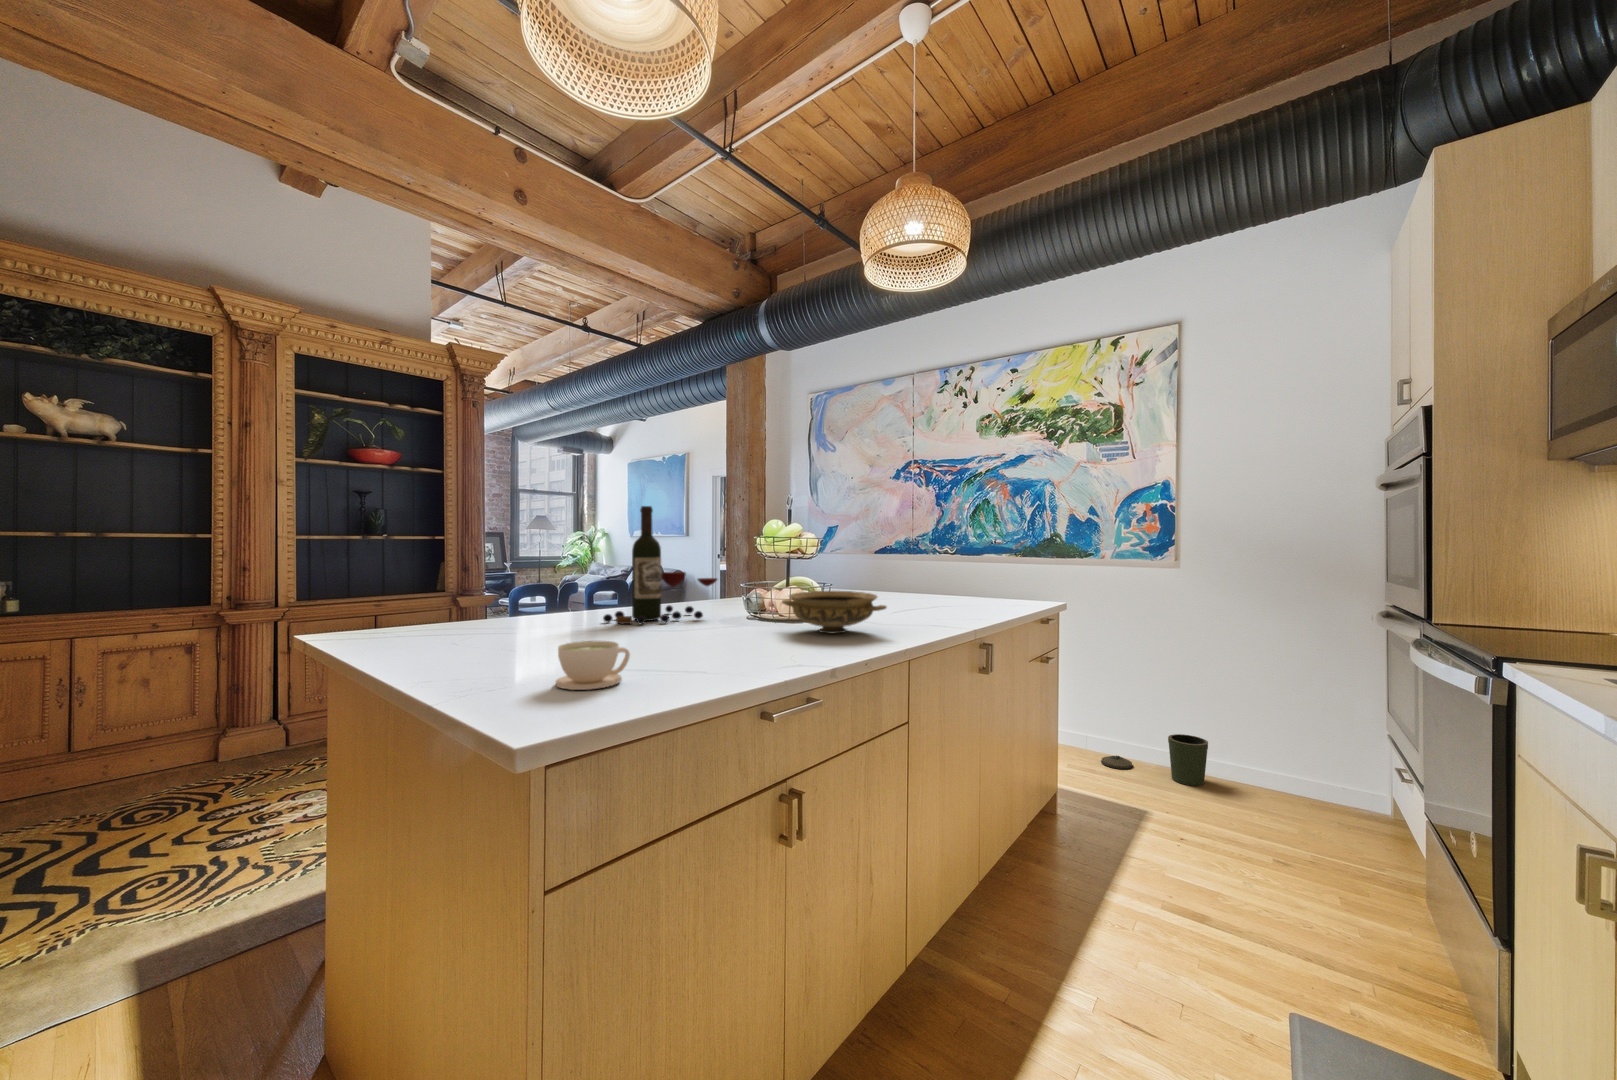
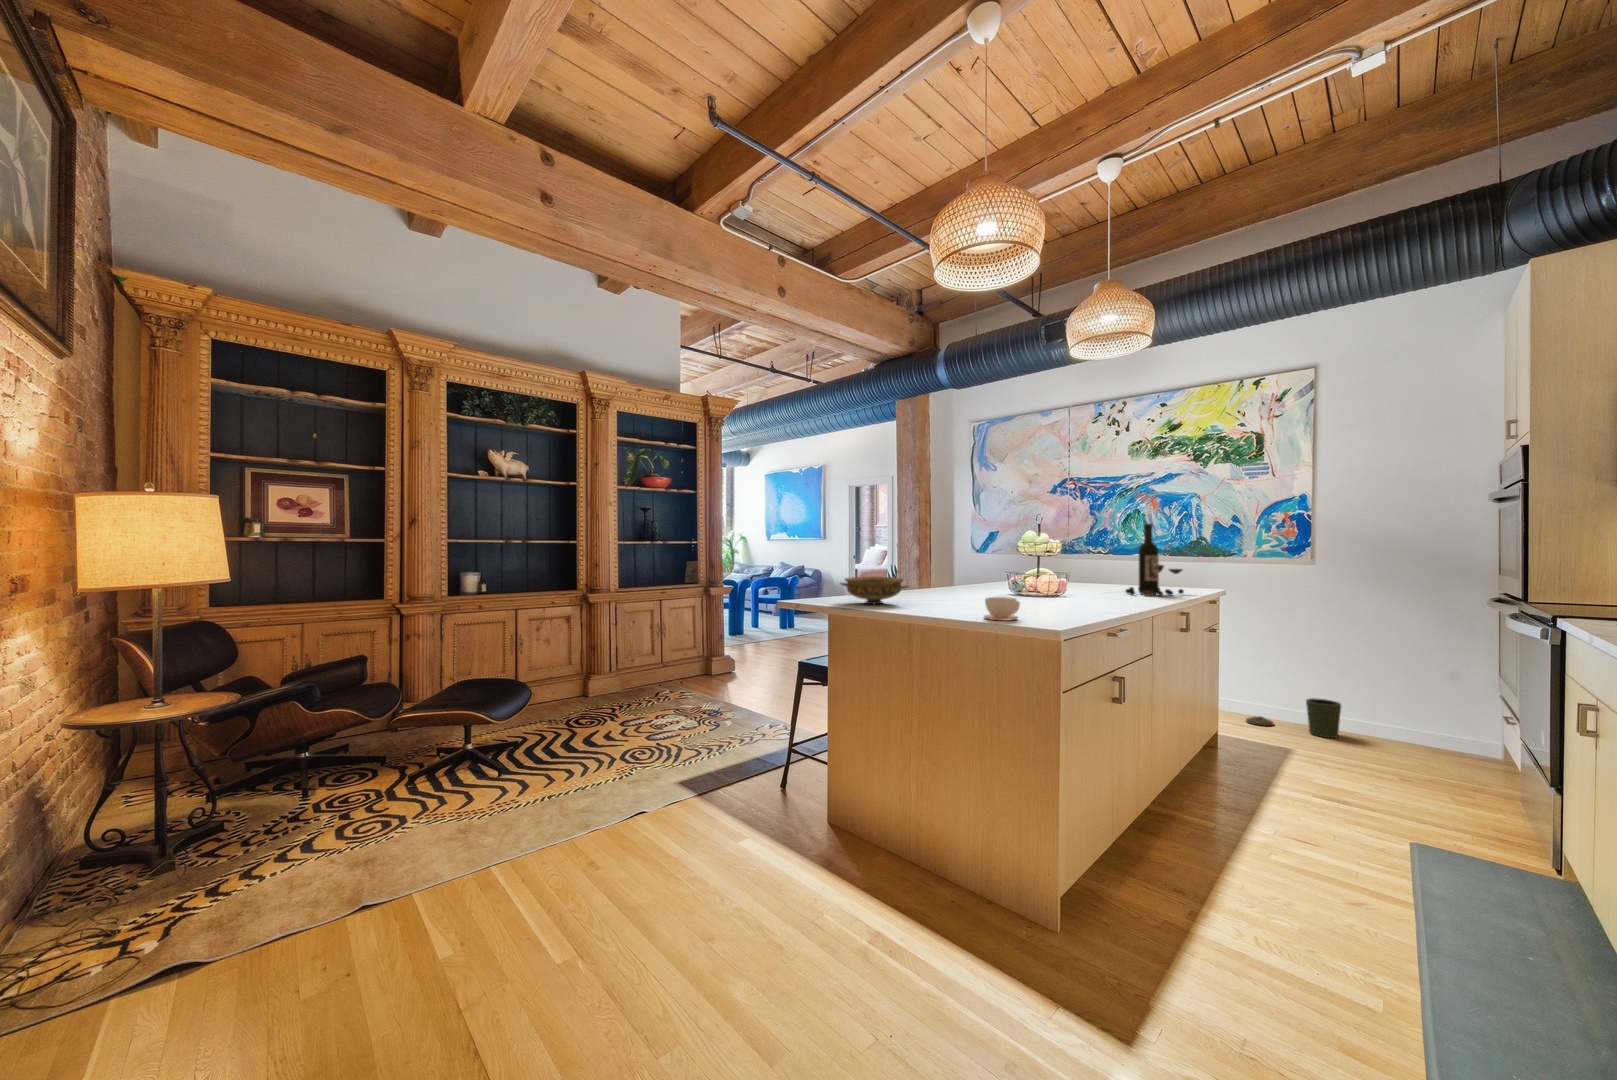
wine bottle: present [603,506,717,624] -> present [1126,524,1184,596]
ceramic bowl: present [782,591,886,634] -> present [840,576,909,604]

